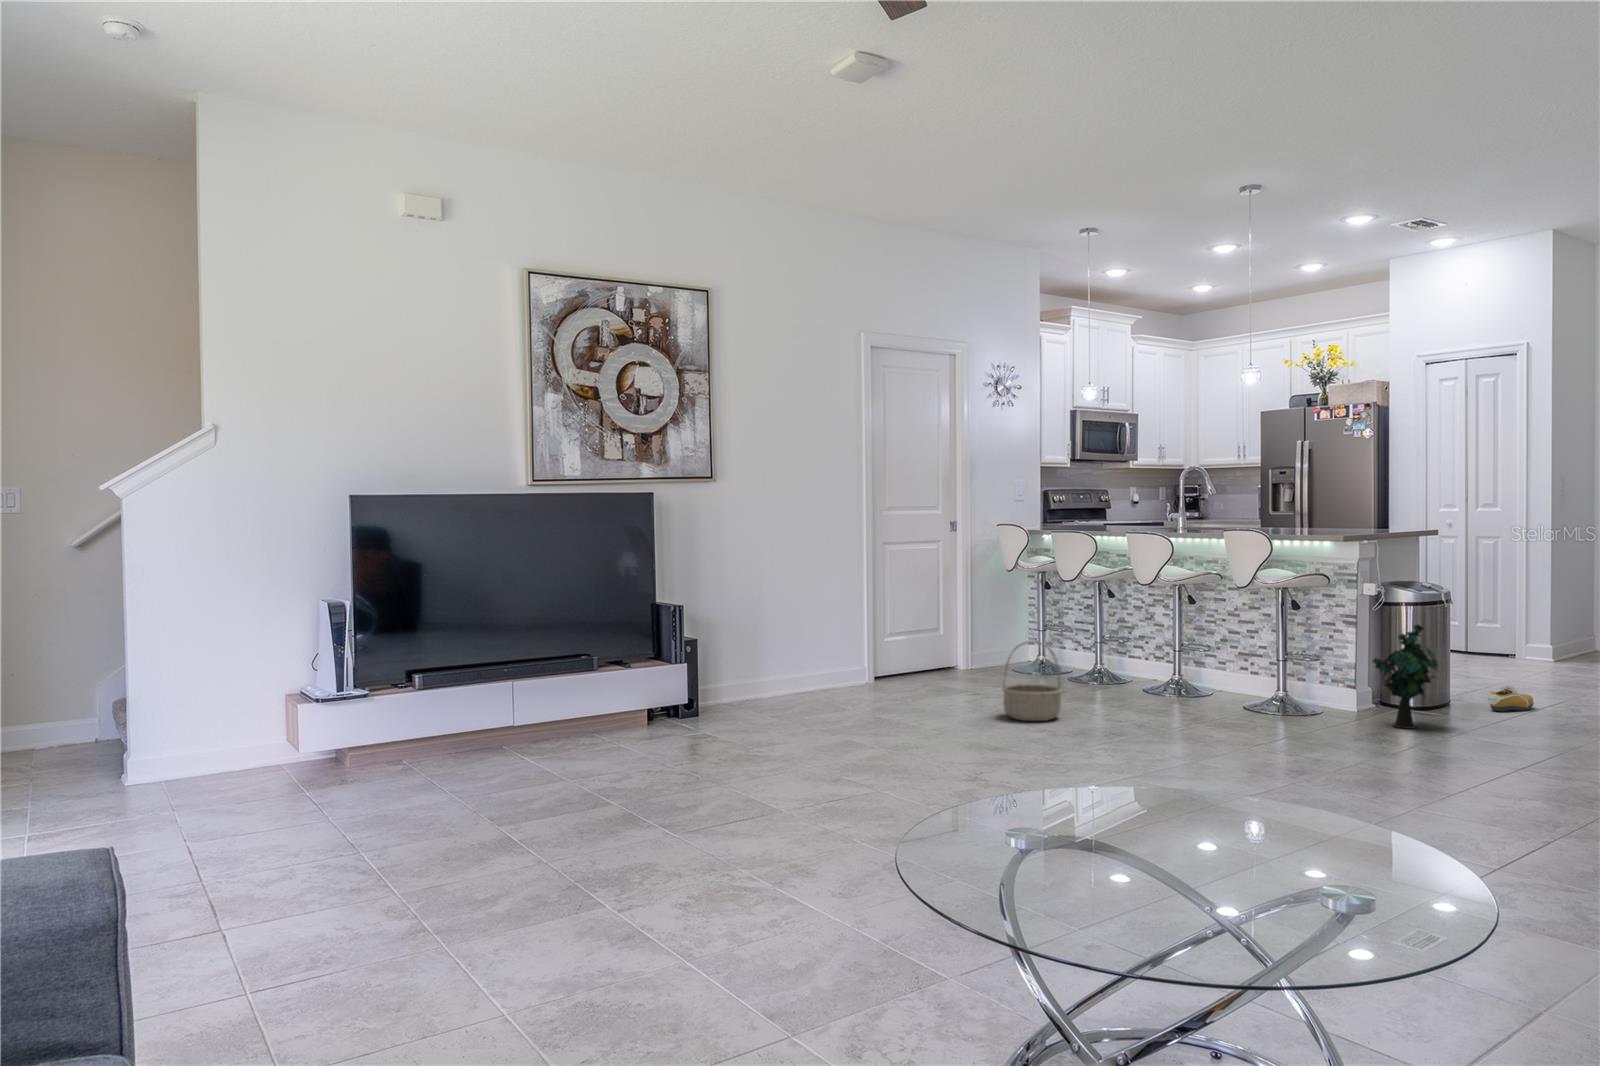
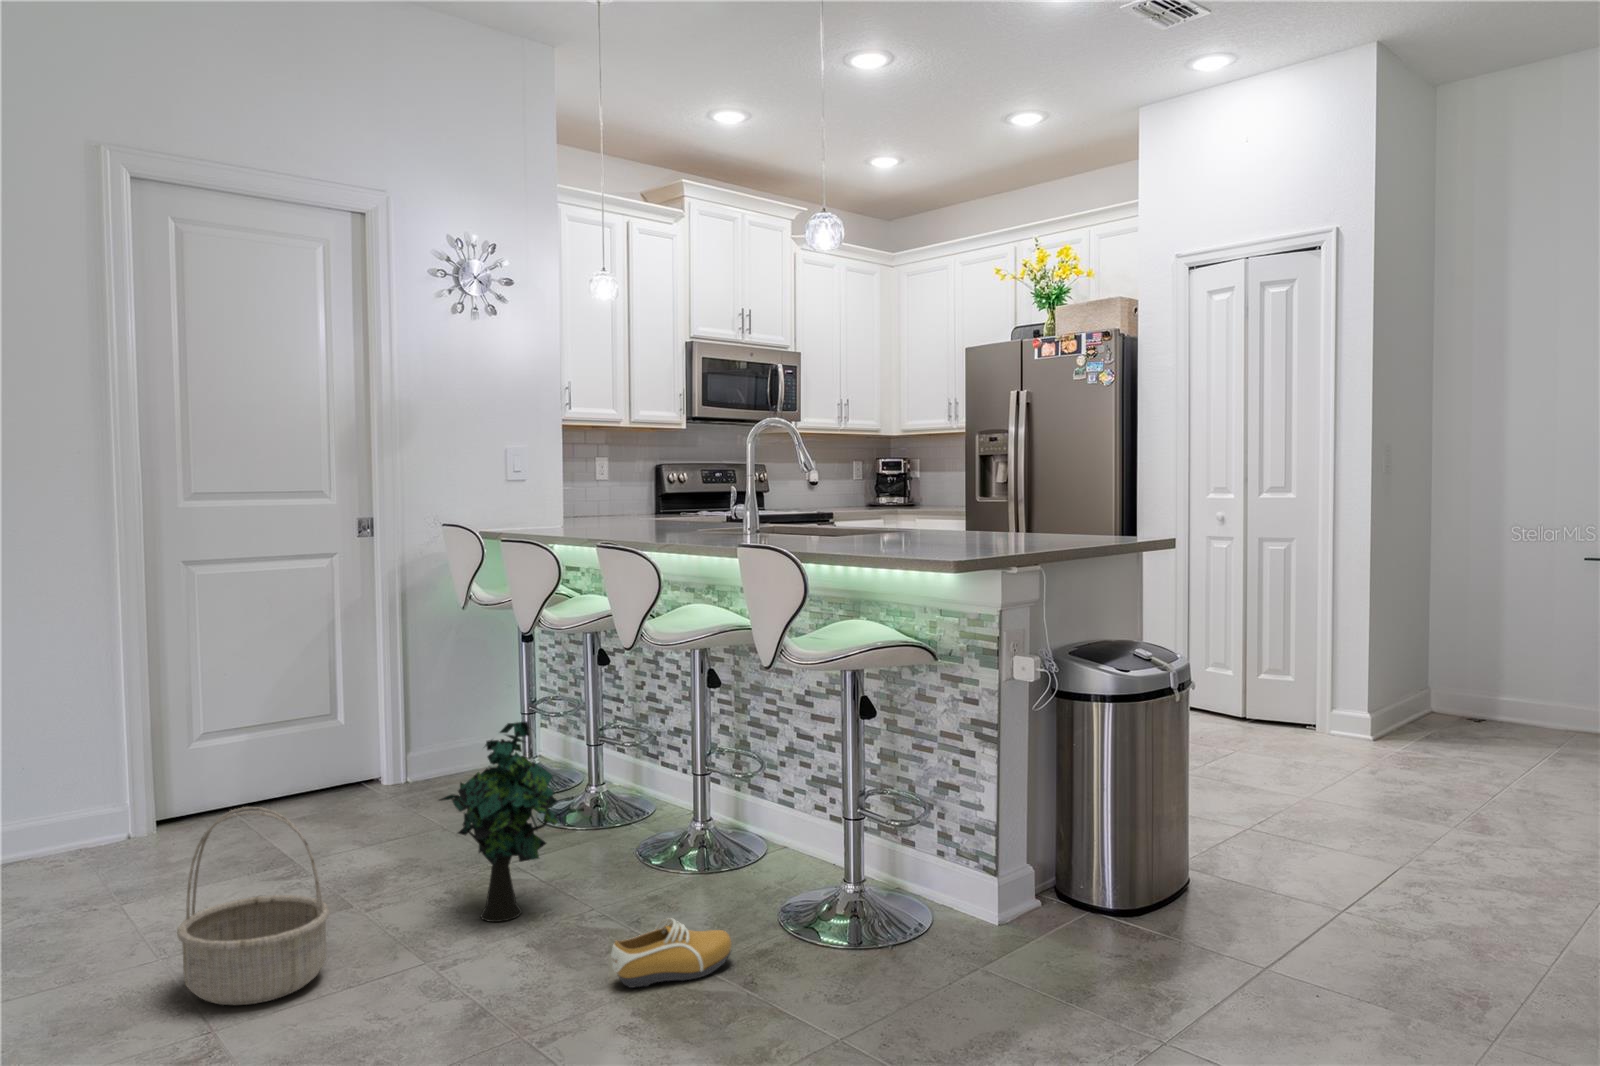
decorative plant: present [1372,625,1438,729] -> present [440,722,559,922]
shoe: present [1488,686,1534,711] -> present [611,918,732,987]

